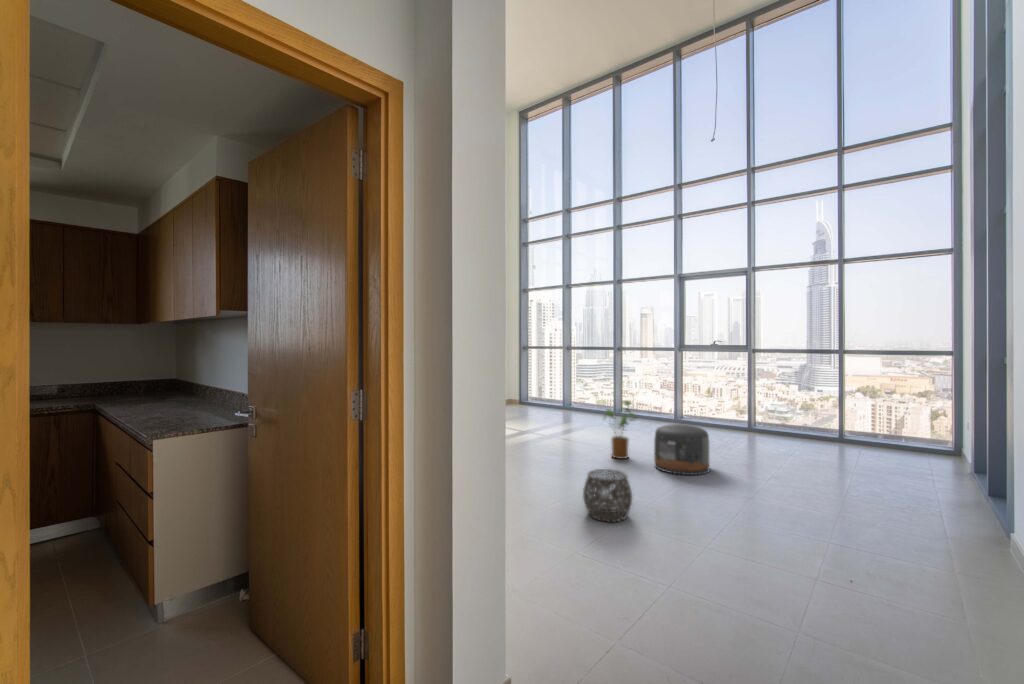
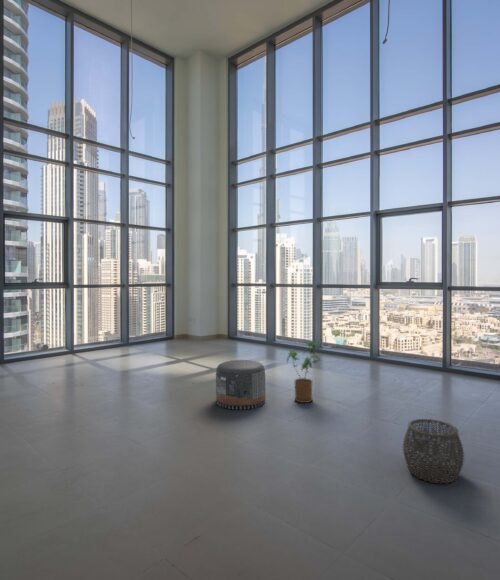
pouf: present [654,424,709,475] -> present [216,360,266,410]
woven basket: present [583,469,632,522] -> present [403,419,464,484]

